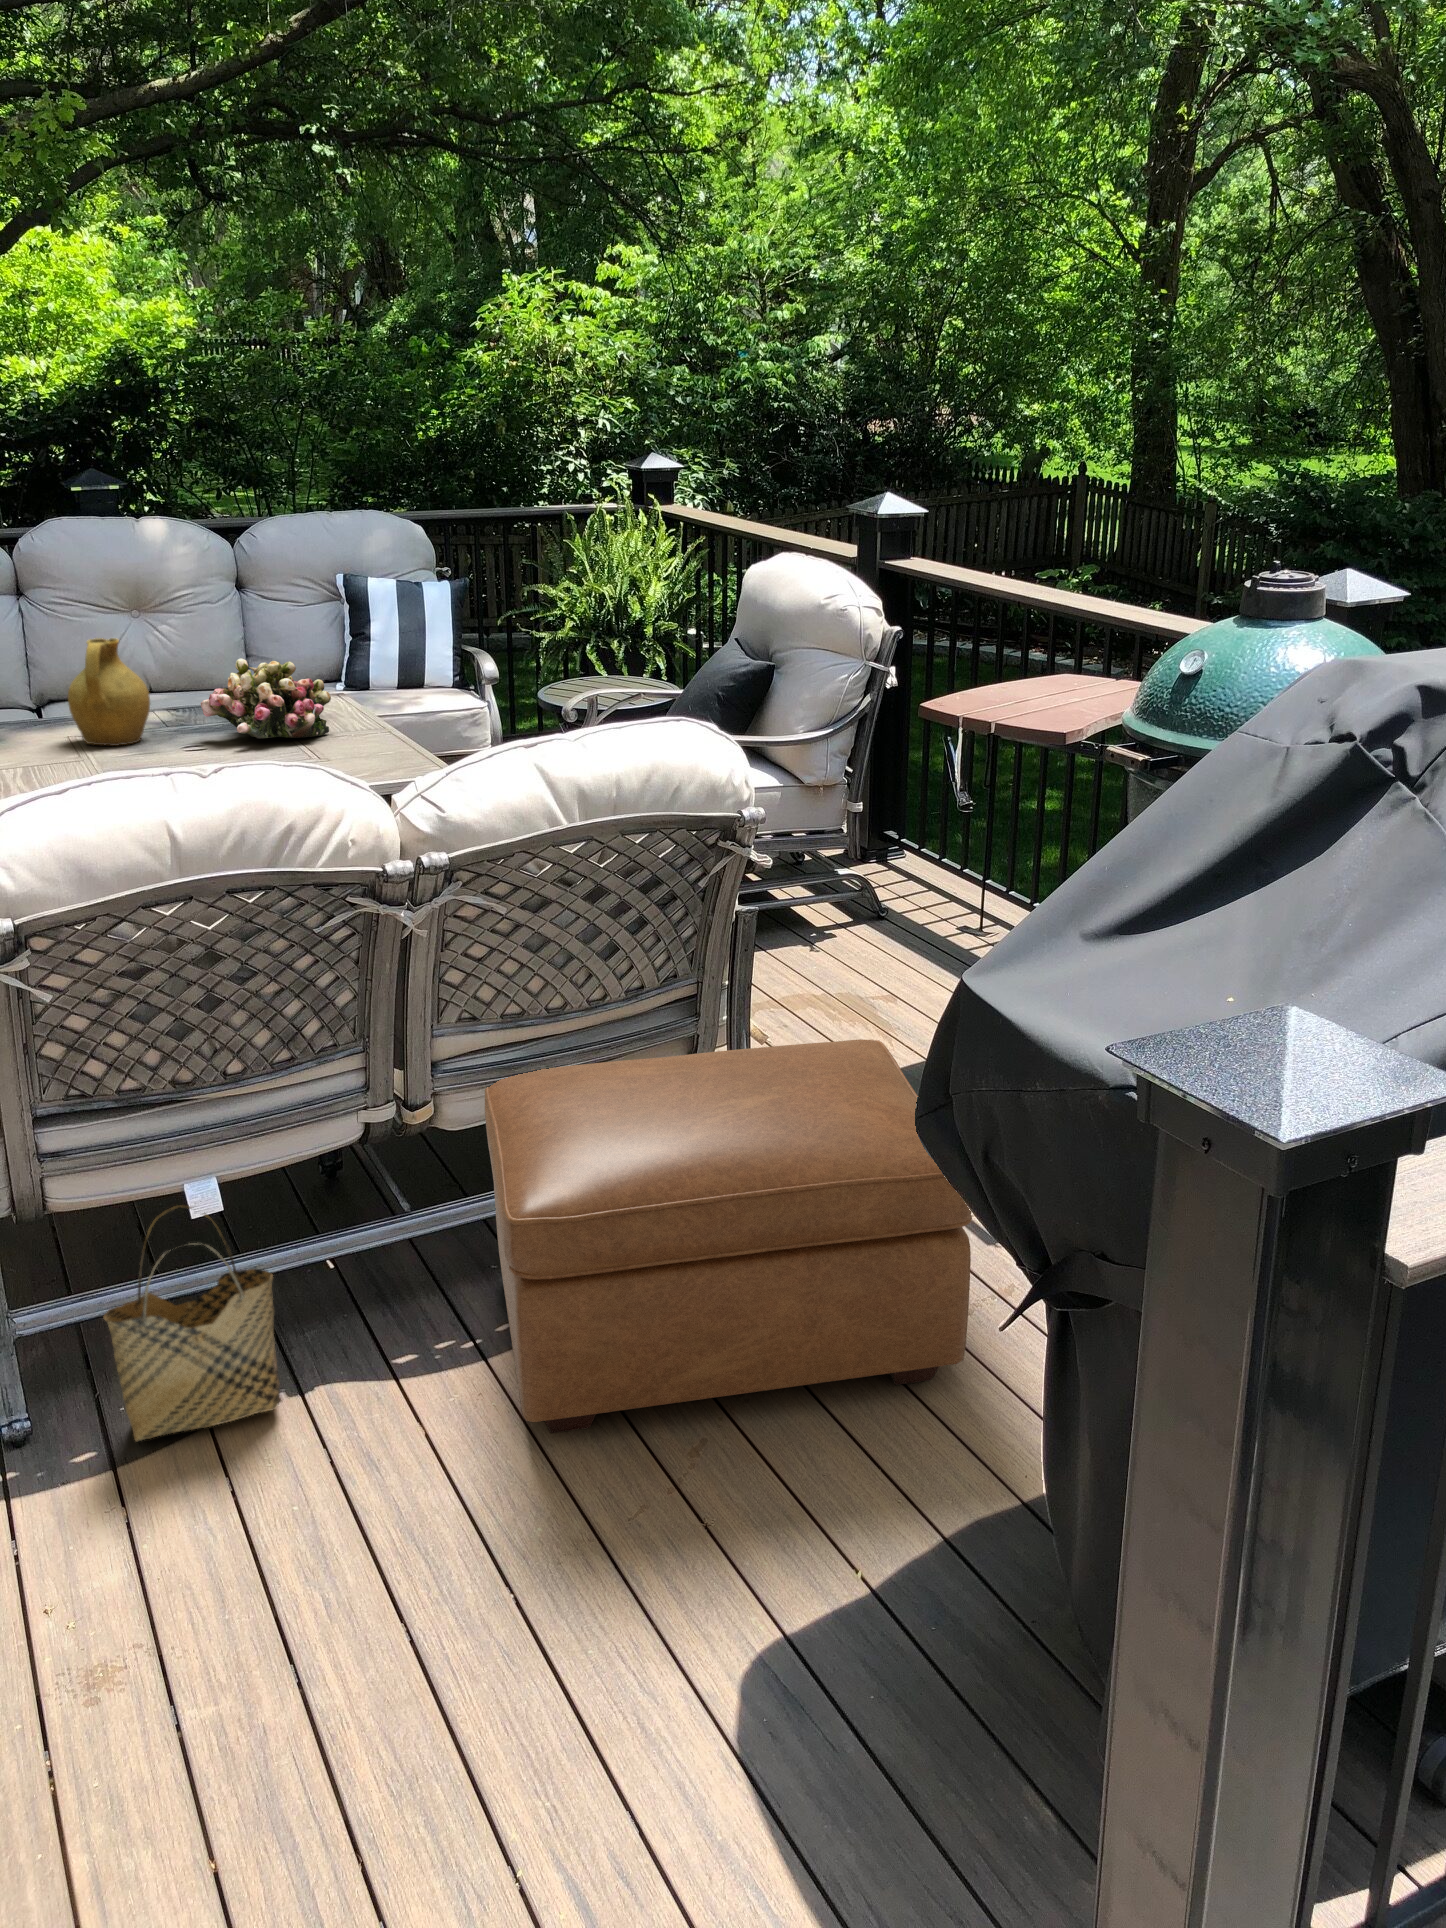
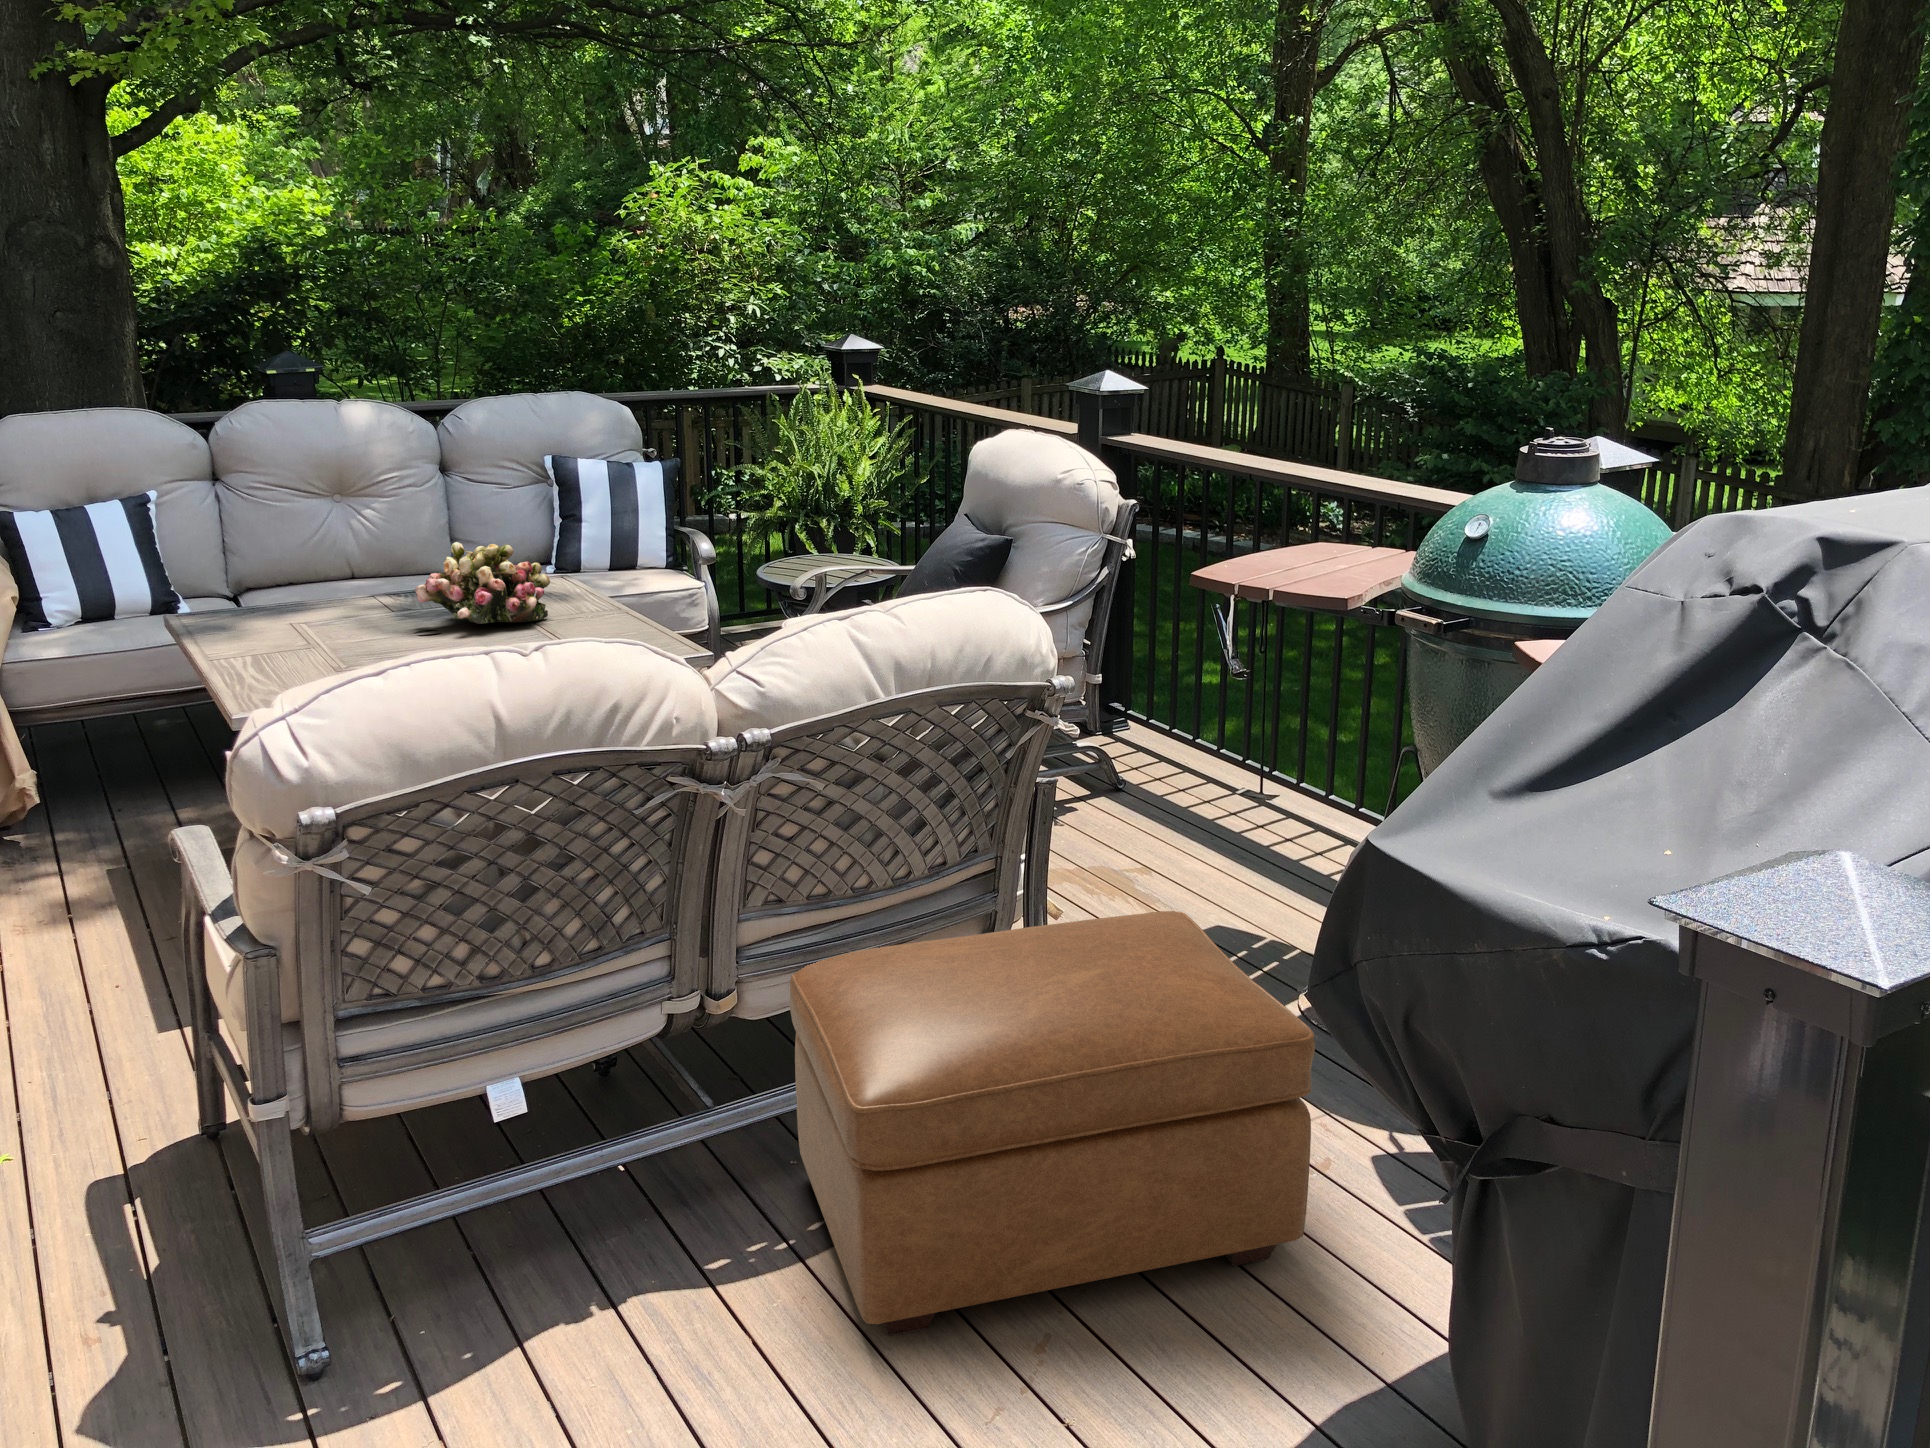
pitcher: present [68,638,150,746] -> none [273,523,360,635]
woven basket: present [104,1205,280,1441] -> none [412,1110,594,1370]

